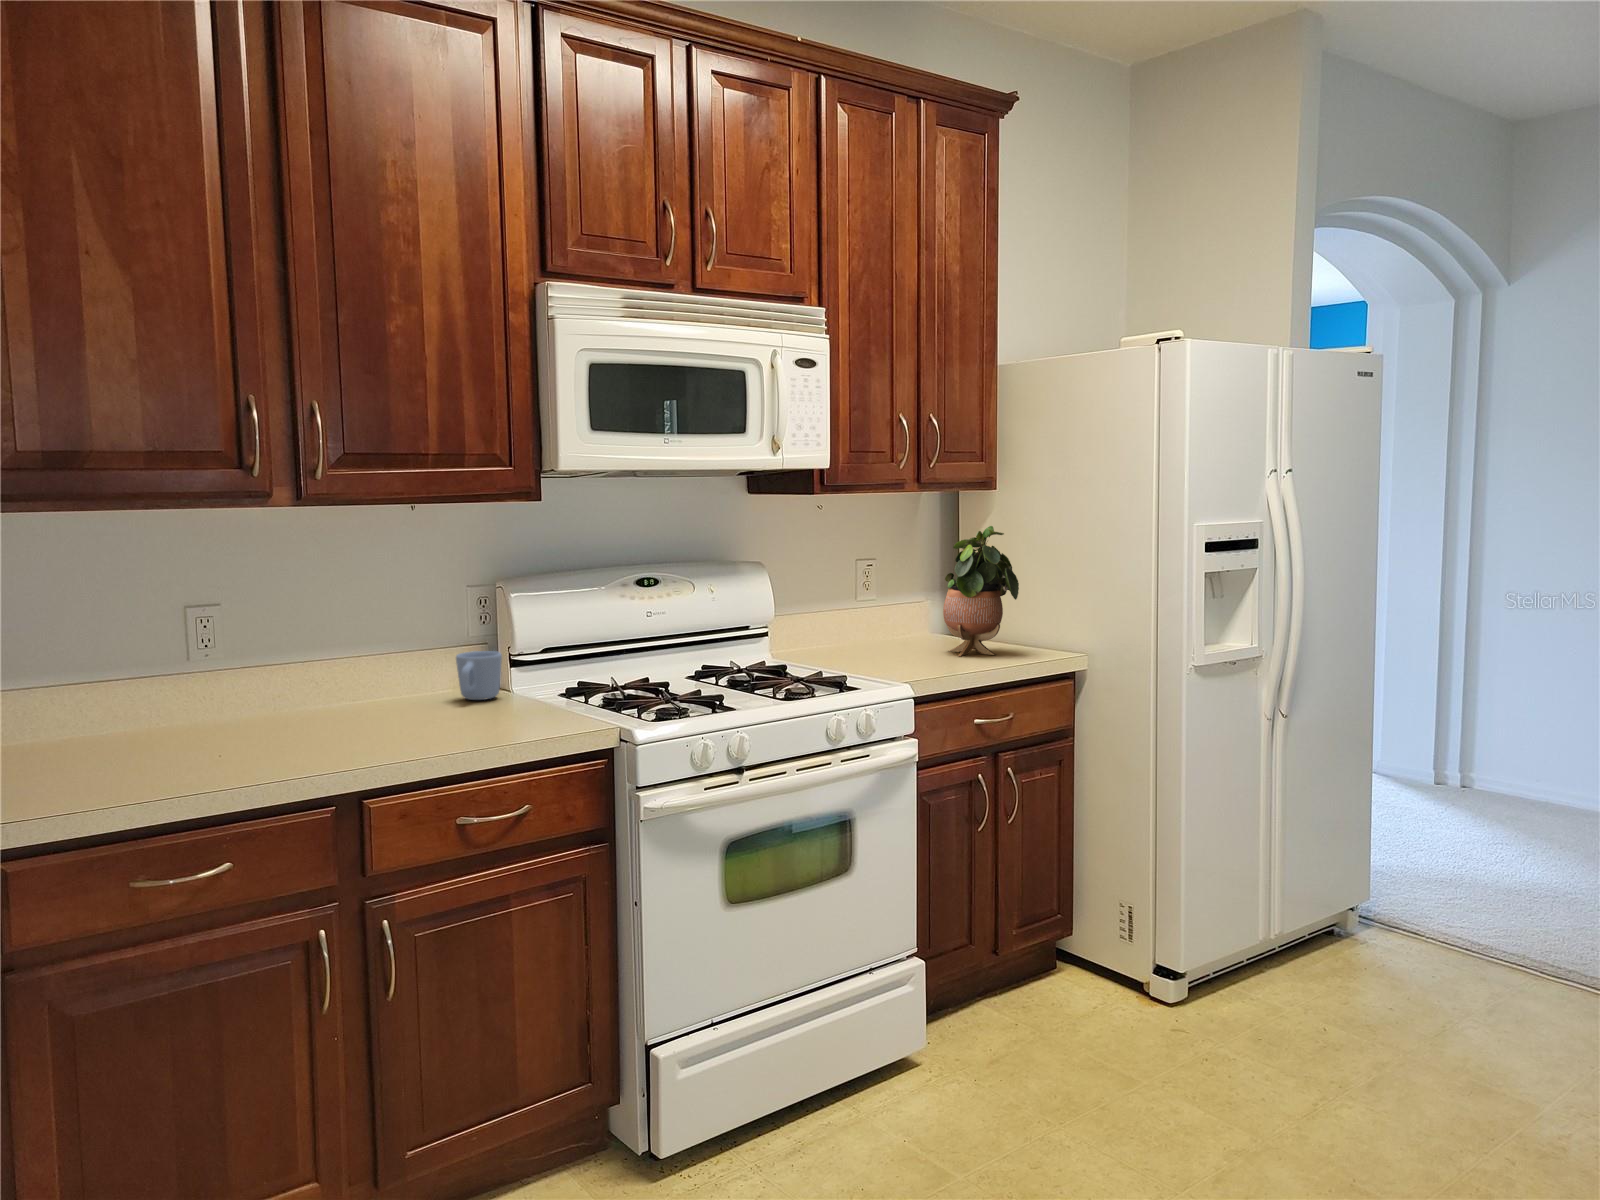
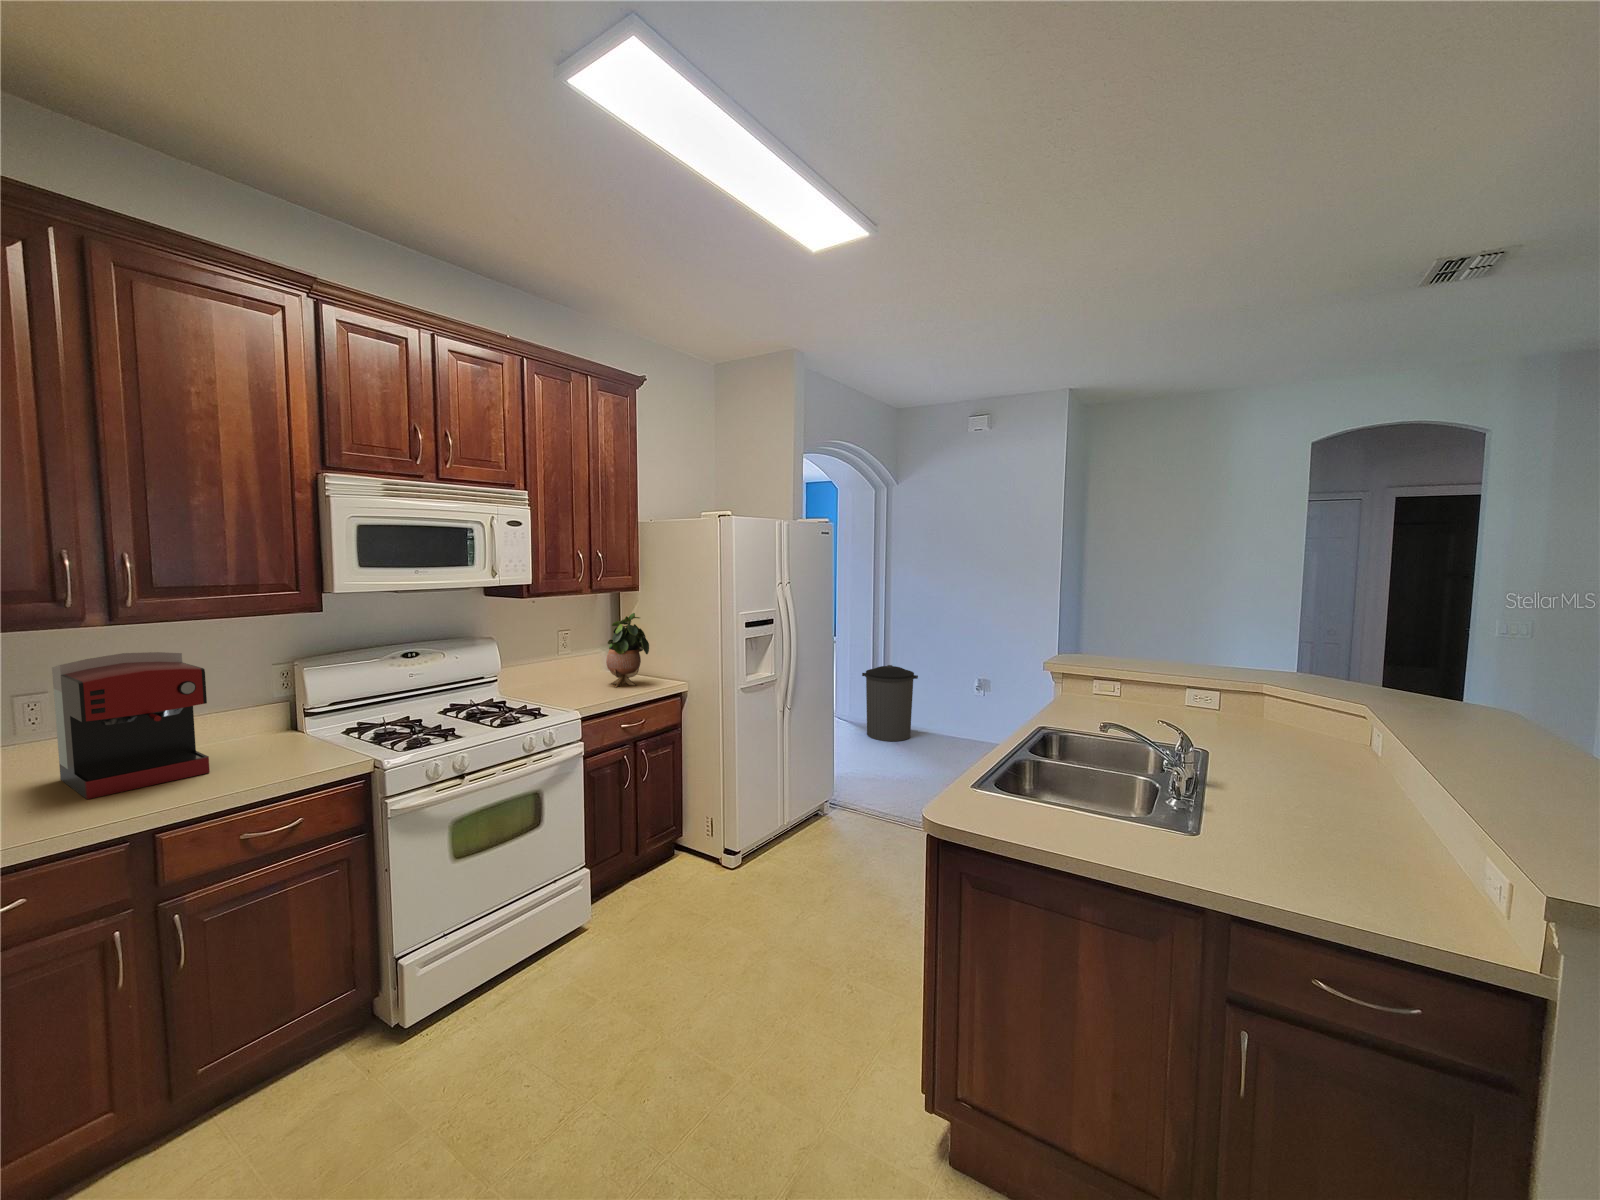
coffee maker: none [230,550,409,747] -> present [52,652,210,799]
mug: present [456,651,502,700] -> none [258,708,295,742]
trash can: none [1412,660,1541,815] -> present [862,665,918,741]

